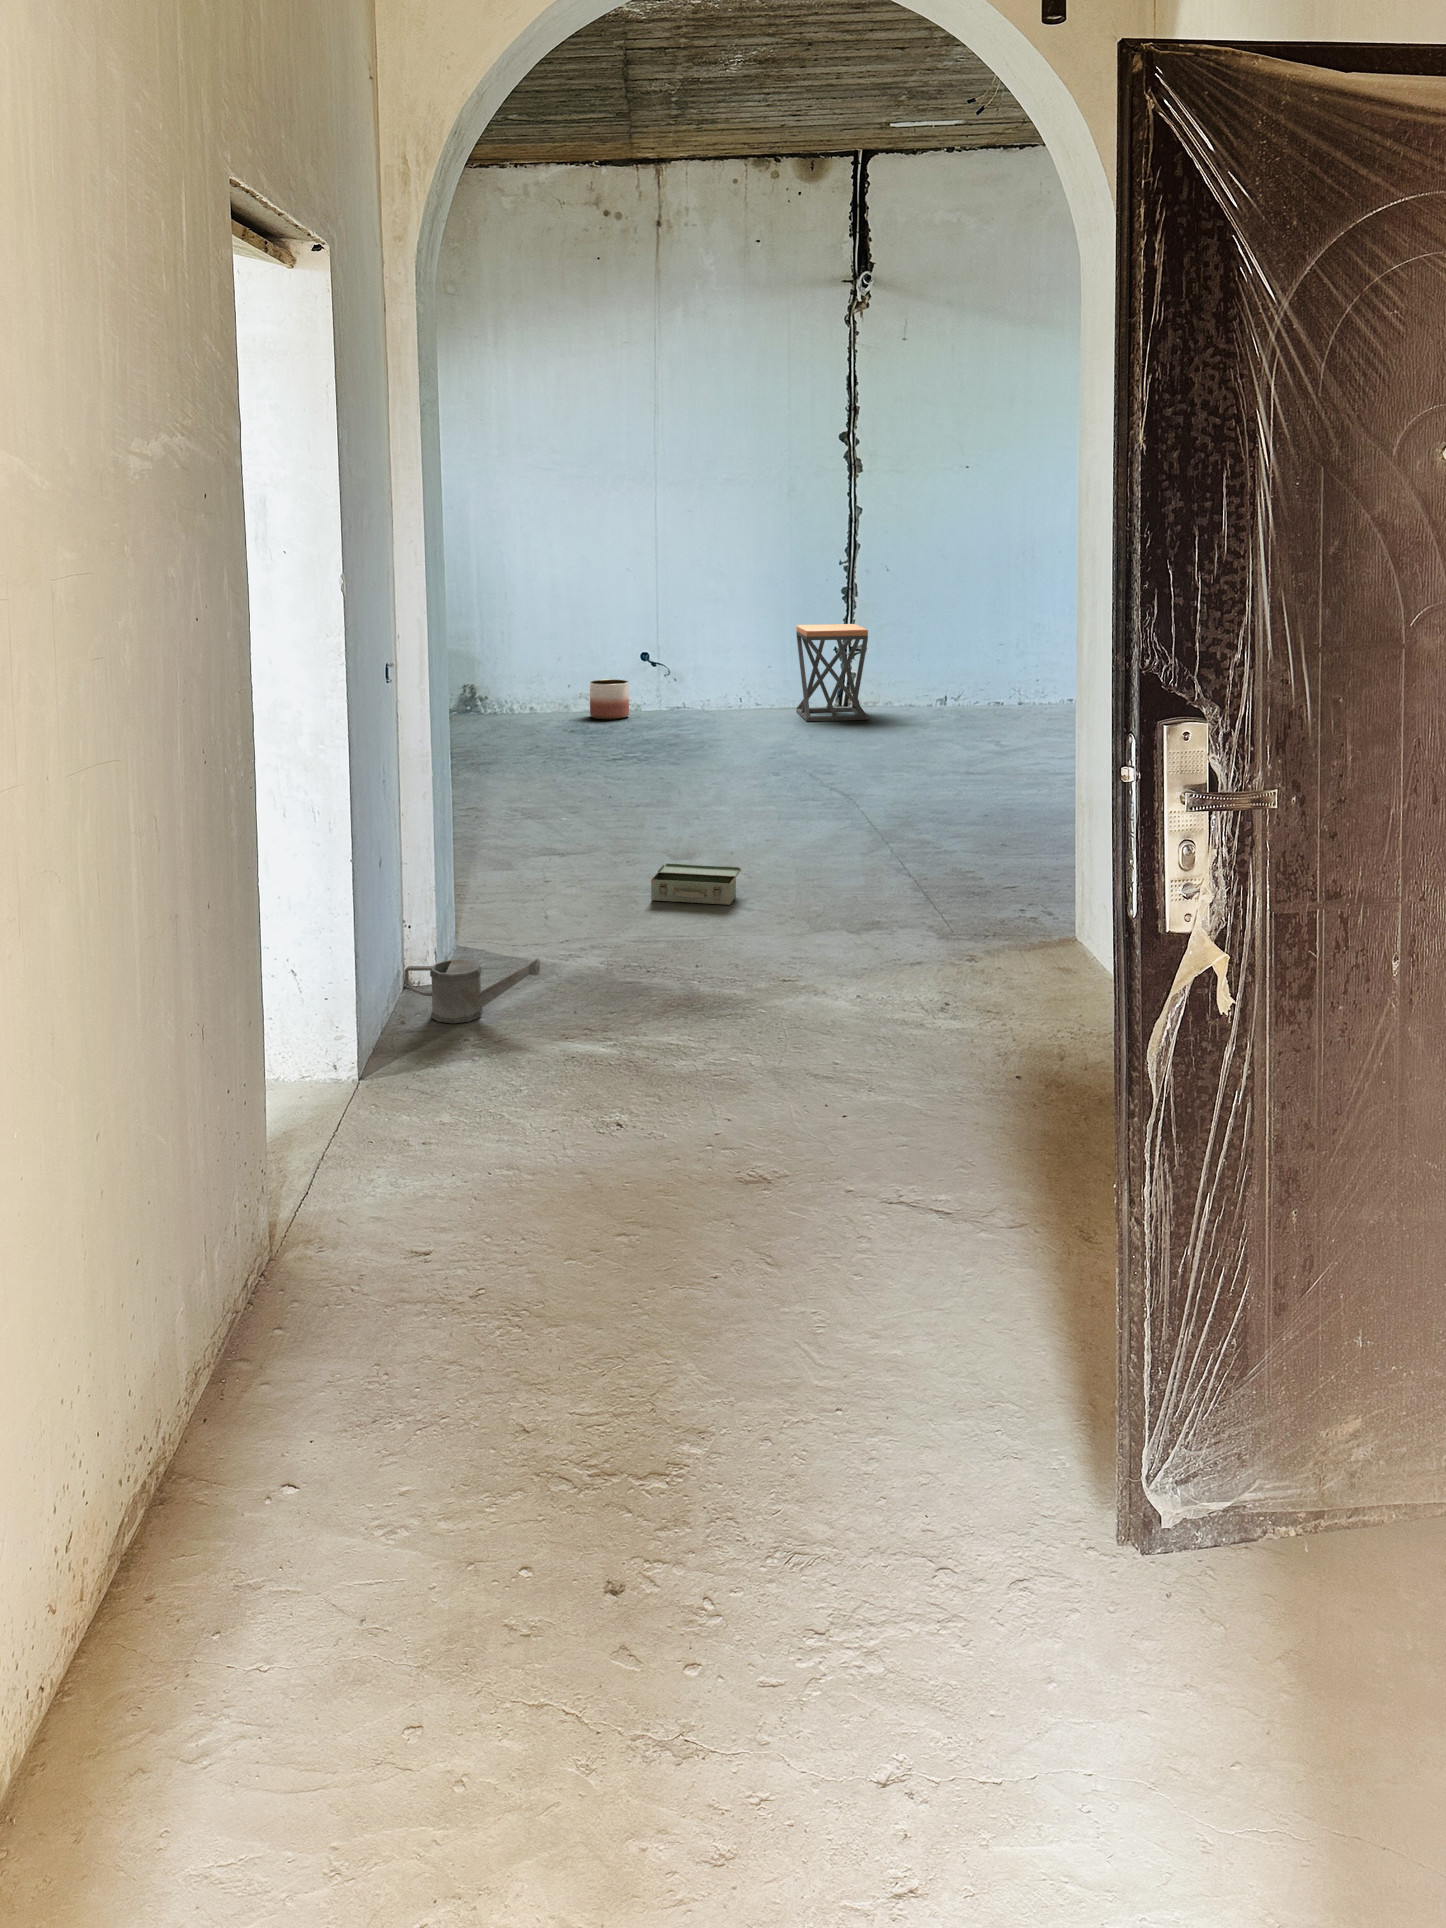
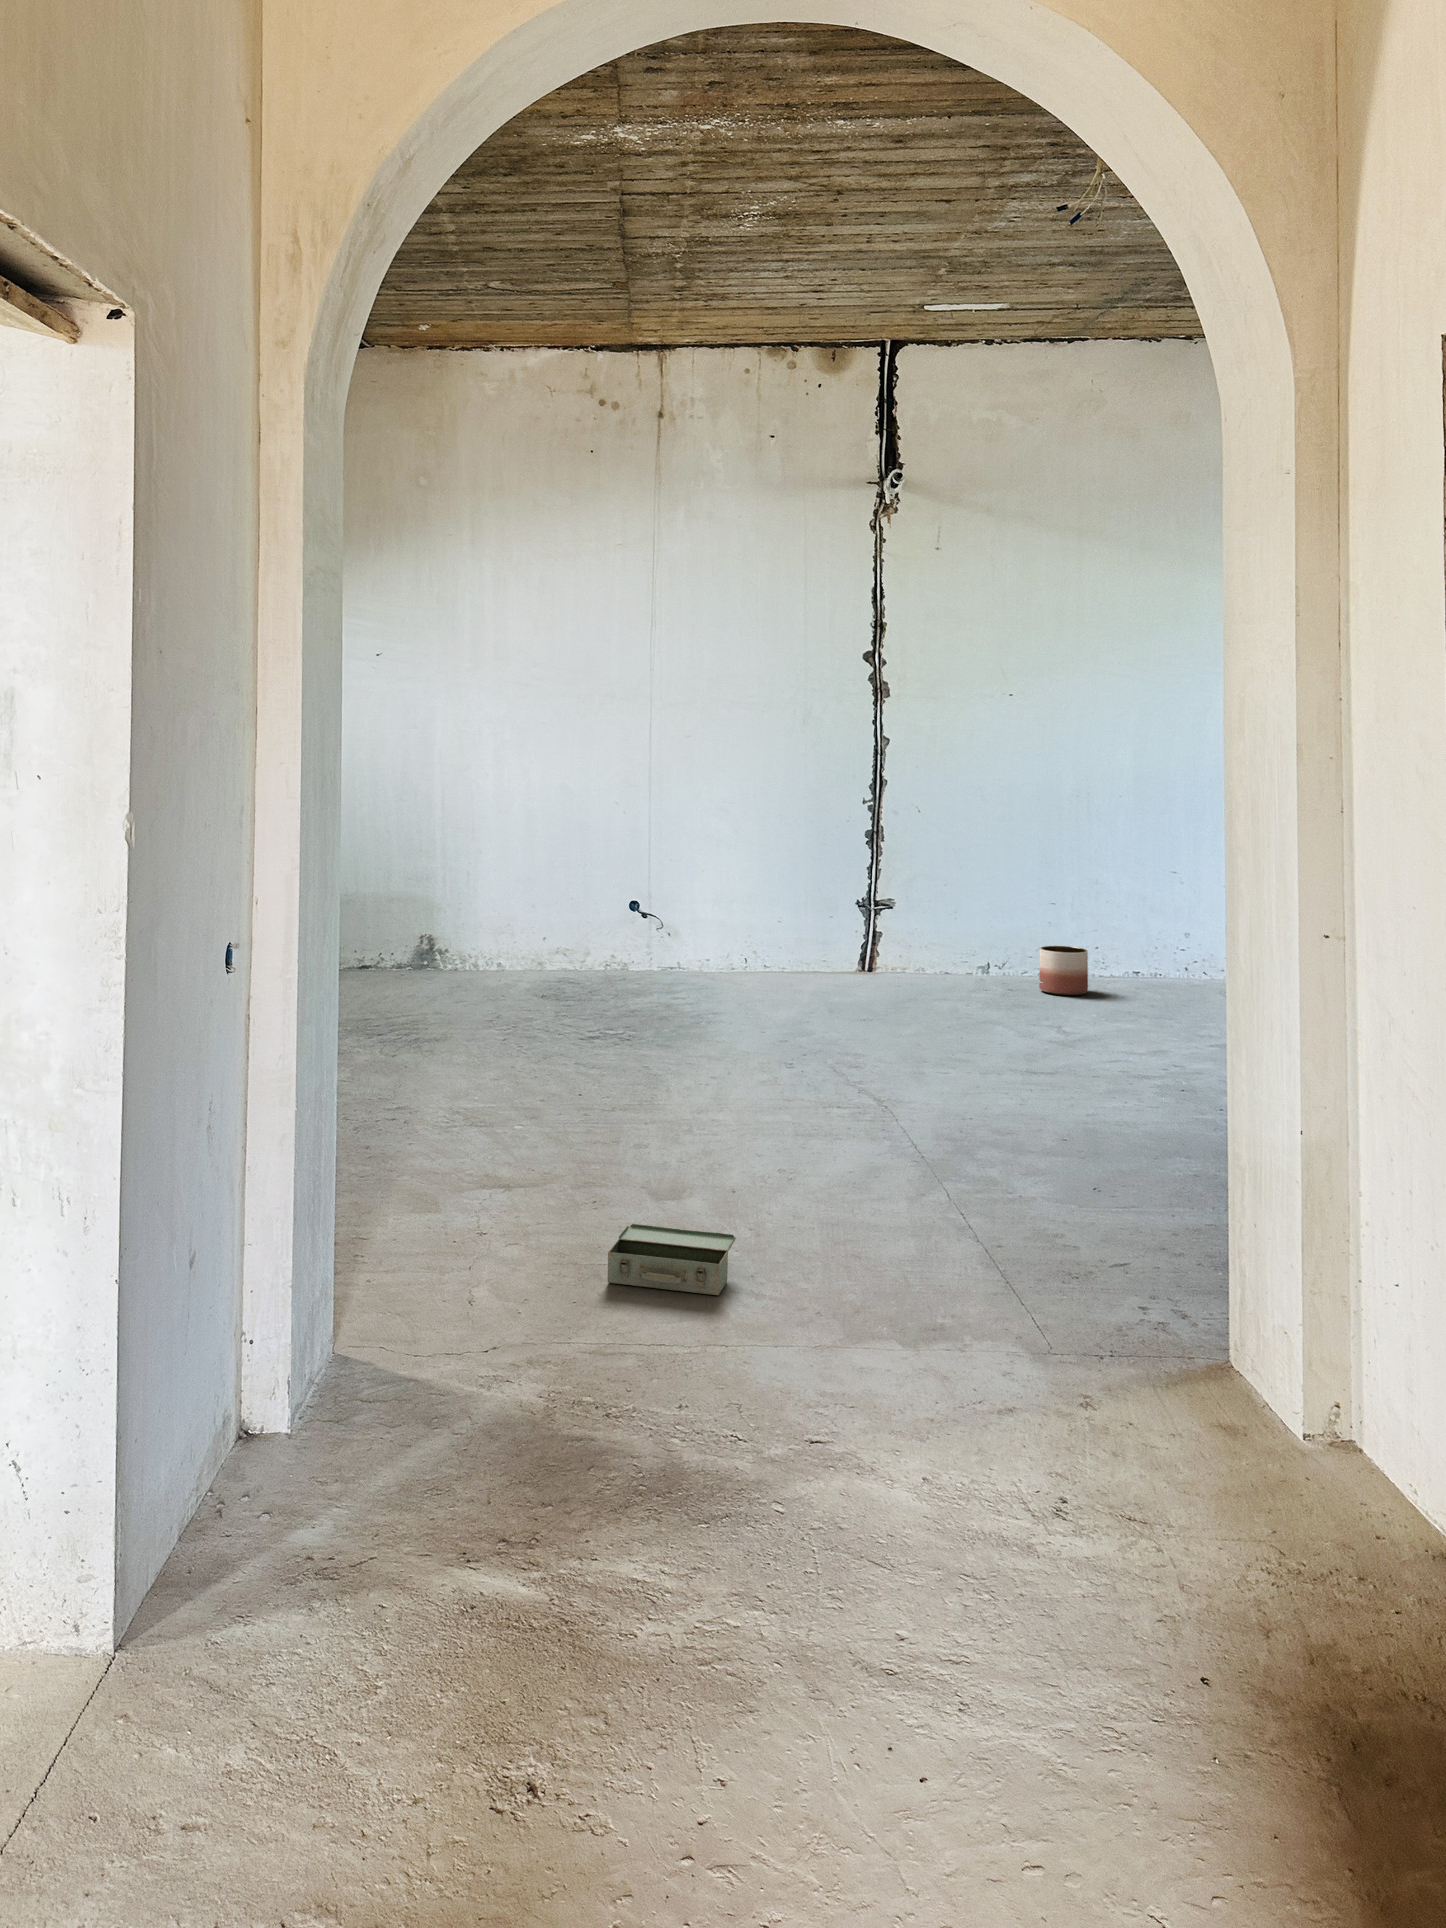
stool: present [796,624,868,721] -> none [807,880,895,999]
planter: present [590,680,629,719] -> present [1039,946,1088,995]
watering can: present [405,958,540,1023] -> none [201,1417,415,1535]

